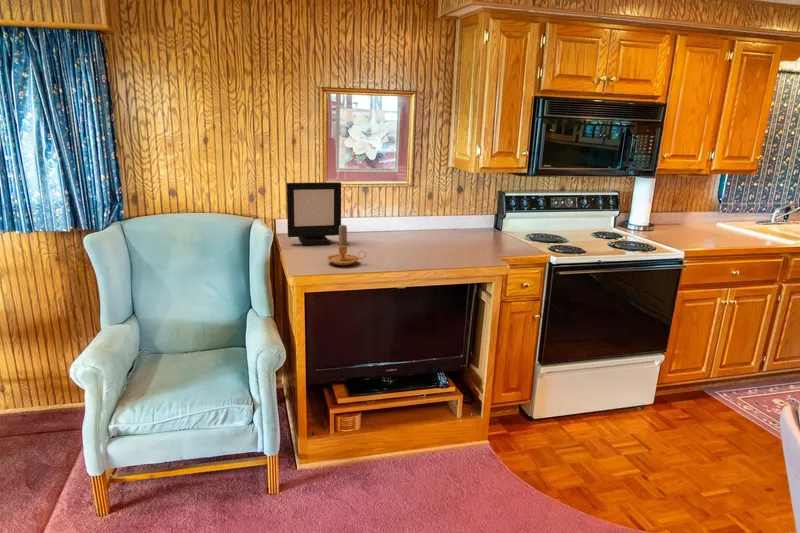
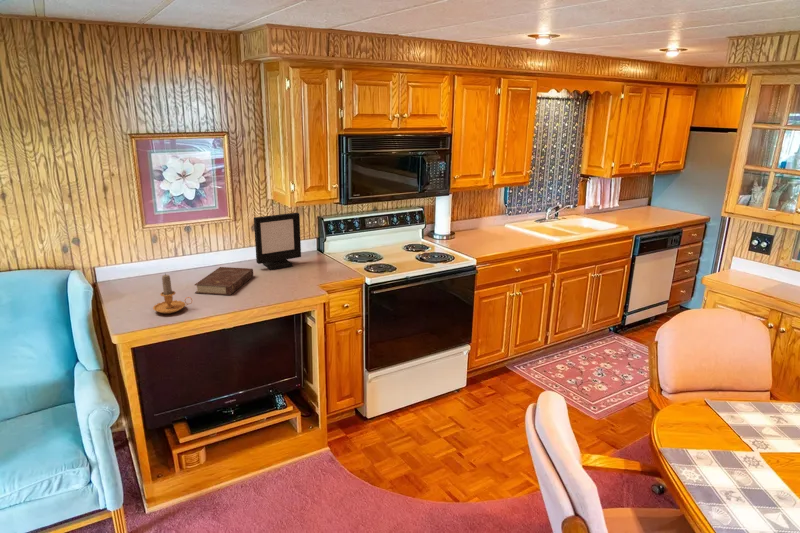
picture frame: present [286,182,341,246] -> present [254,213,301,270]
book: none [368,231,427,257] -> present [195,267,253,295]

